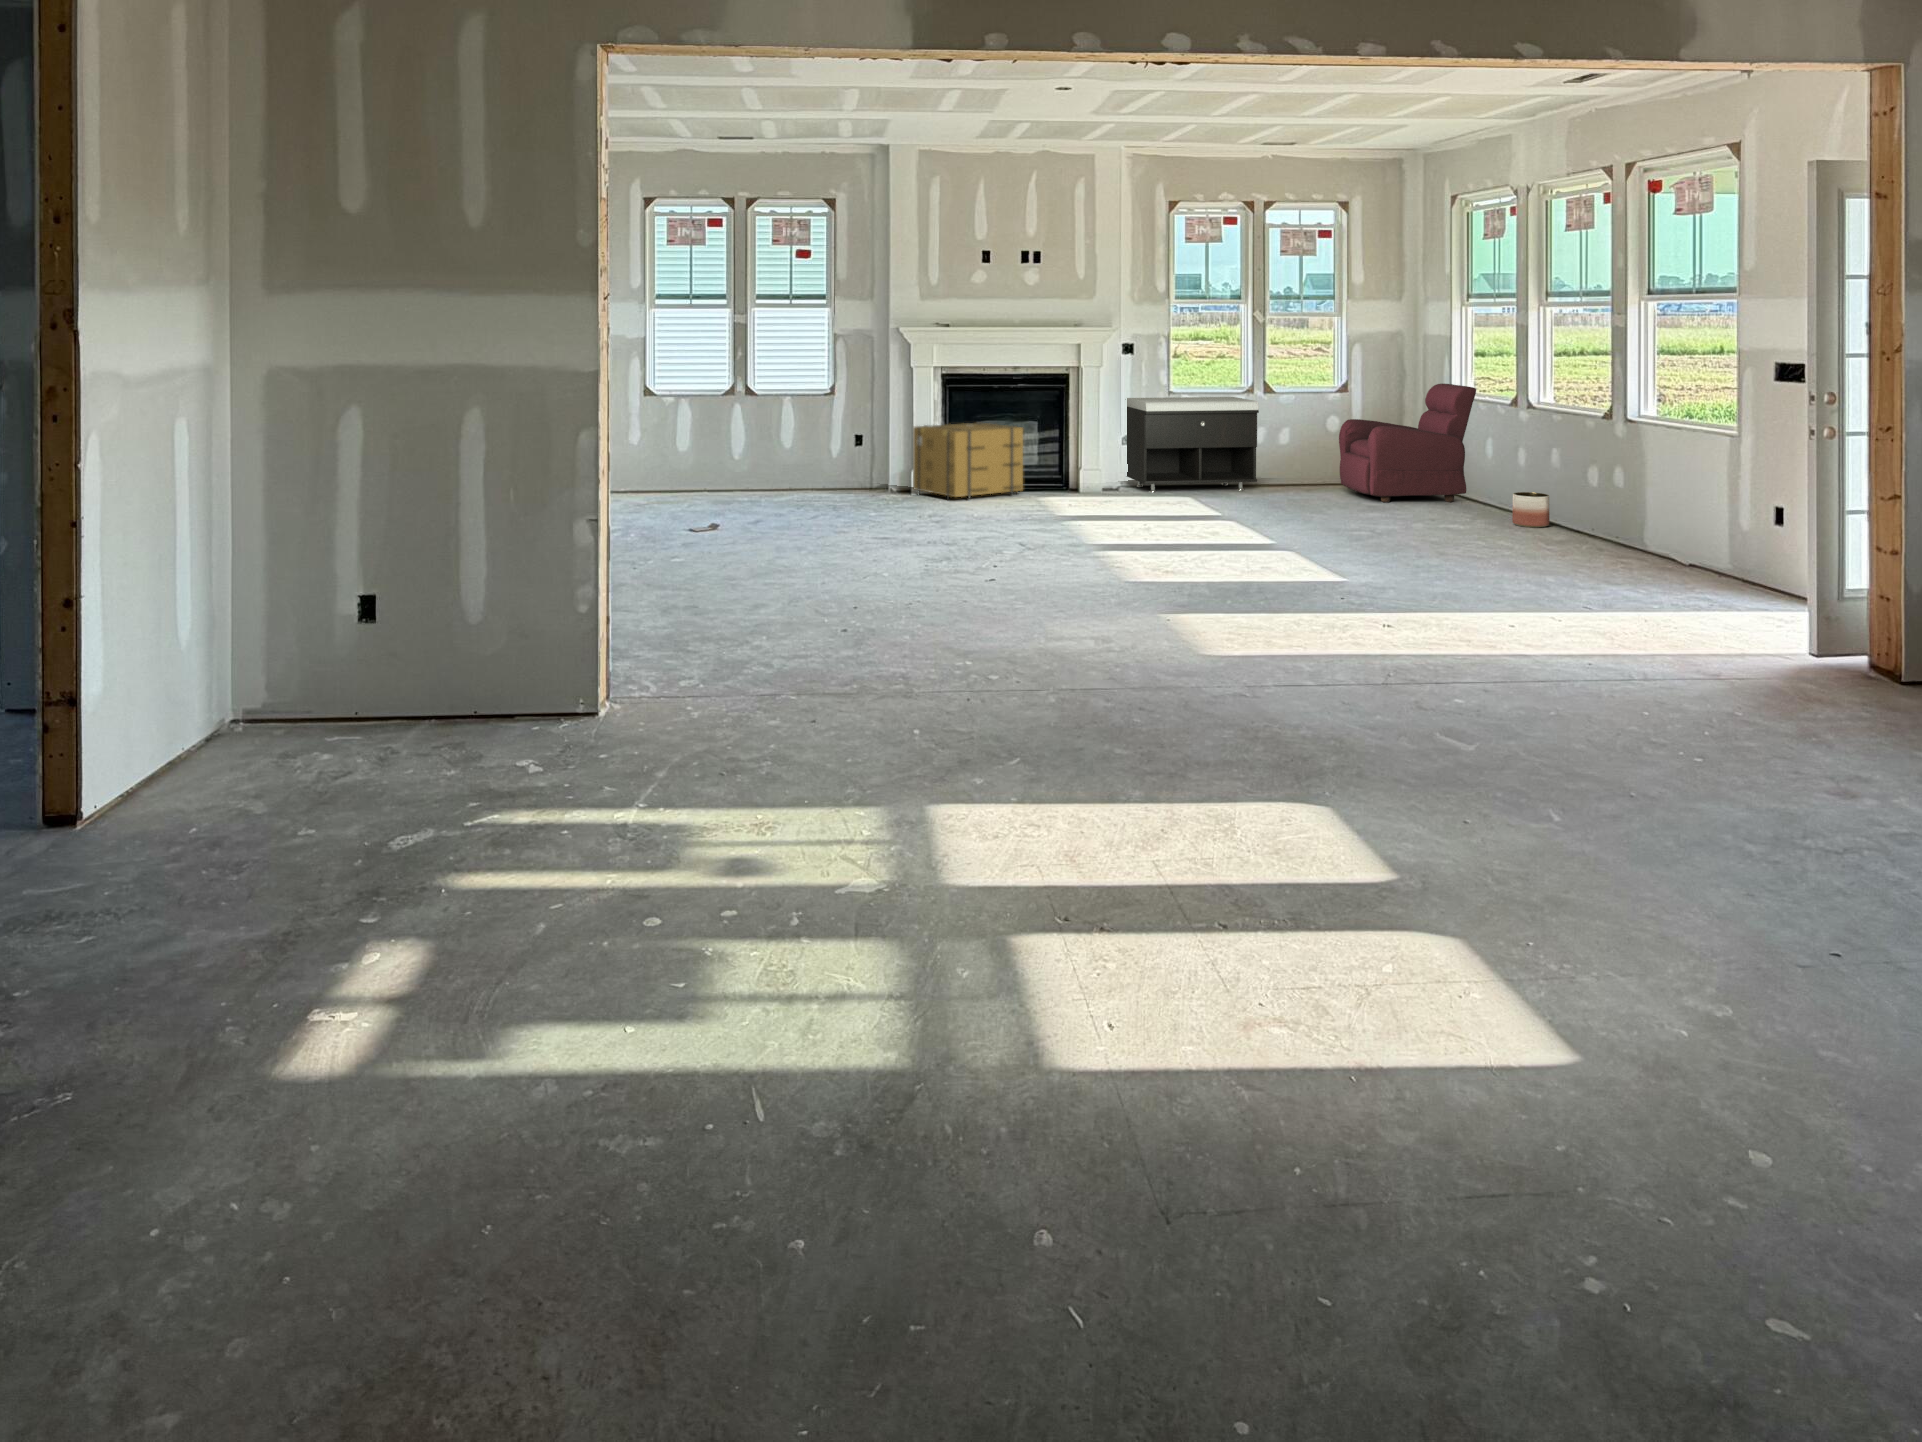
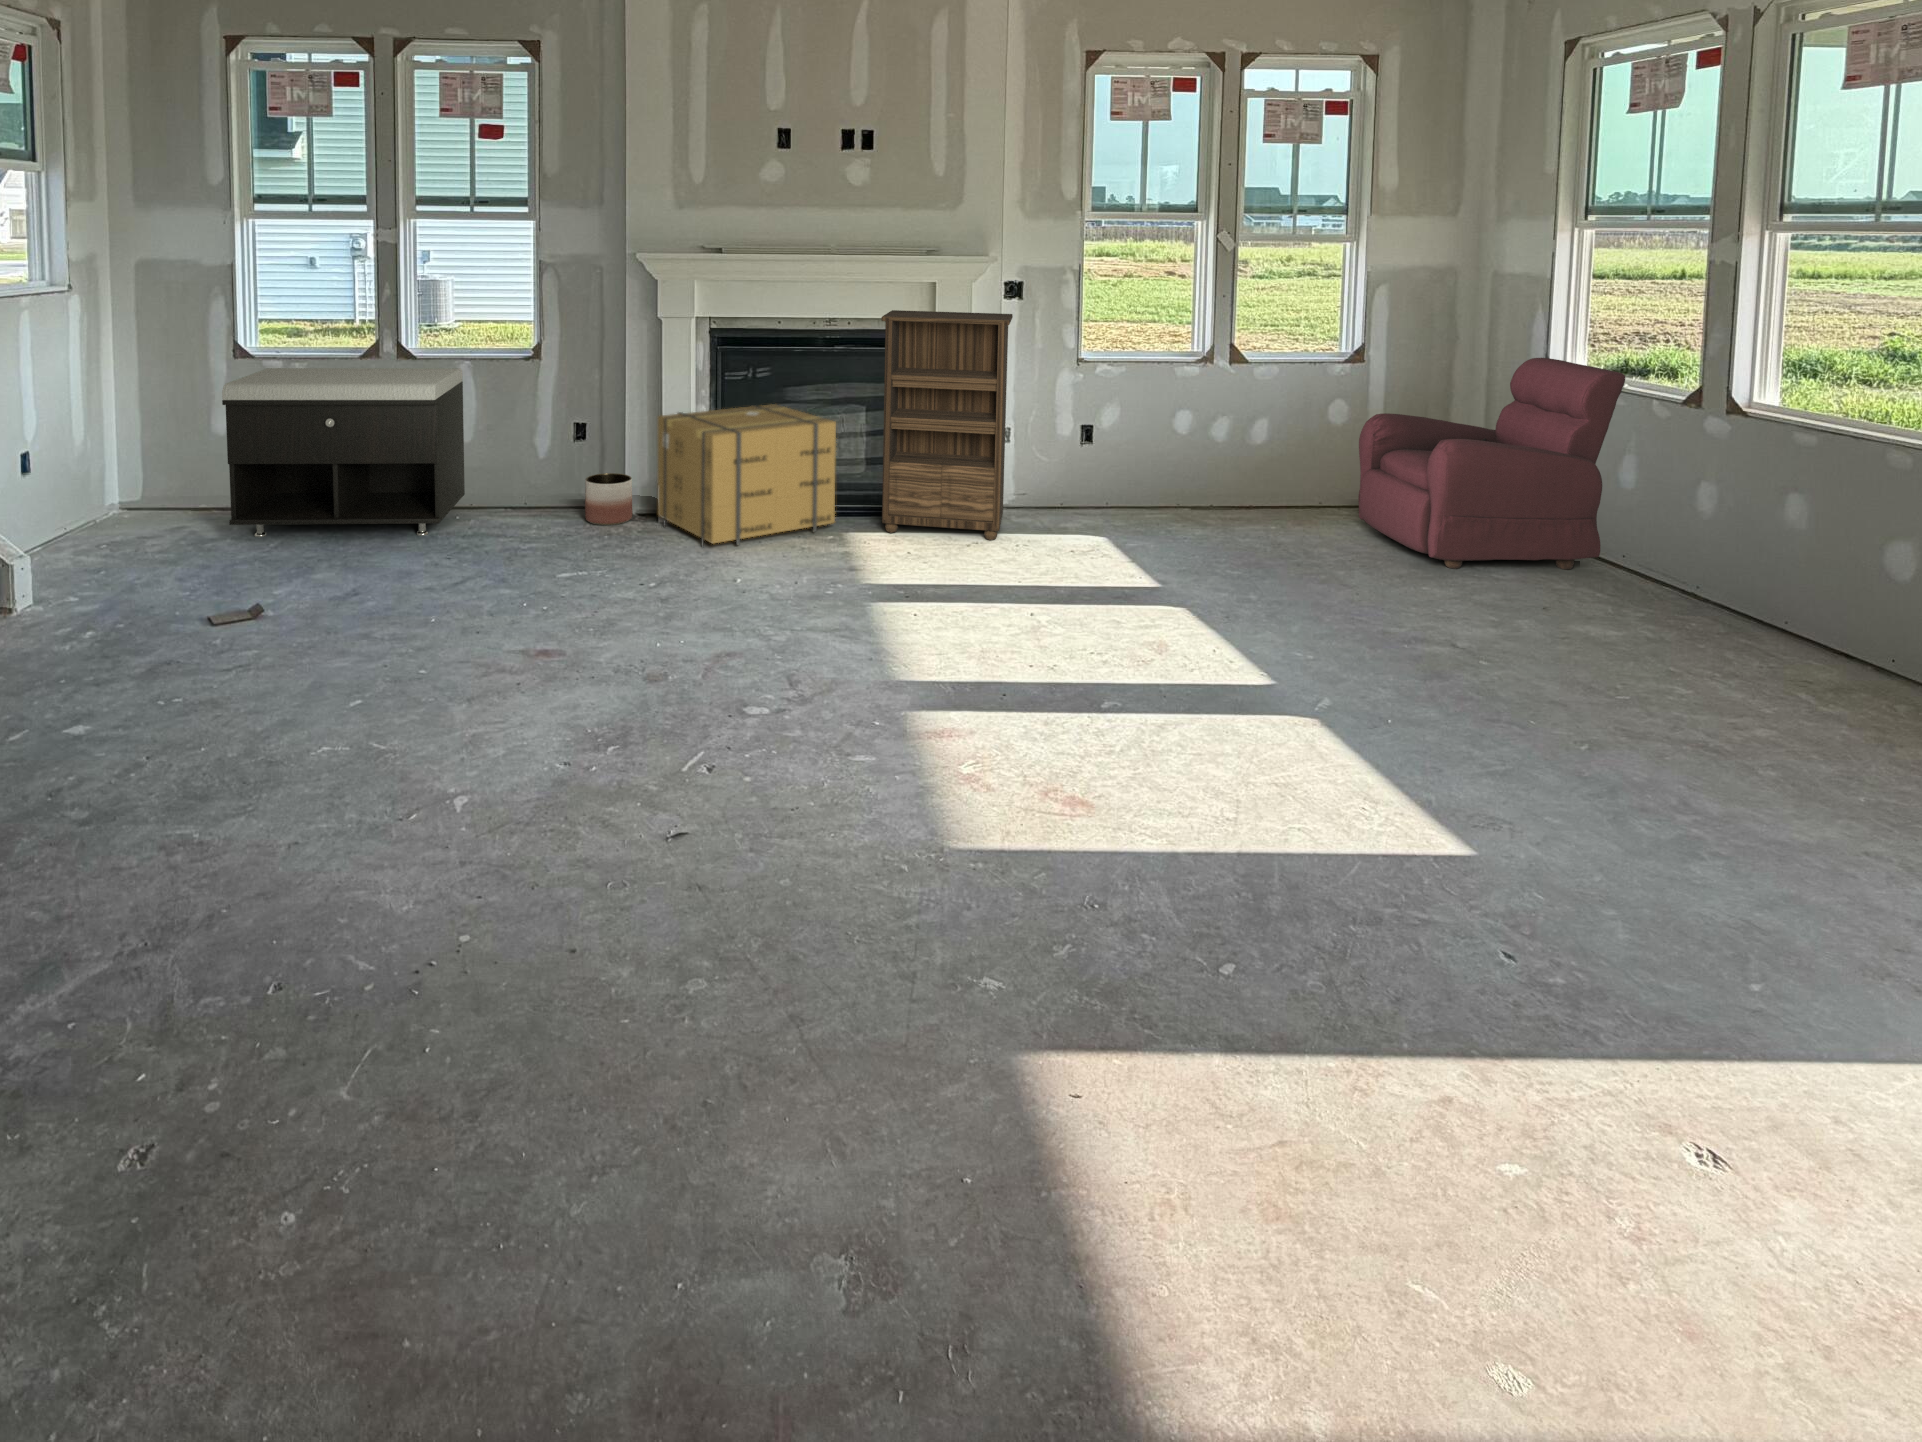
bookshelf: none [1050,361,1128,497] -> present [882,310,1013,540]
storage bench: present [1125,397,1259,493] -> present [222,368,465,537]
planter: present [1512,492,1550,527] -> present [585,473,632,525]

